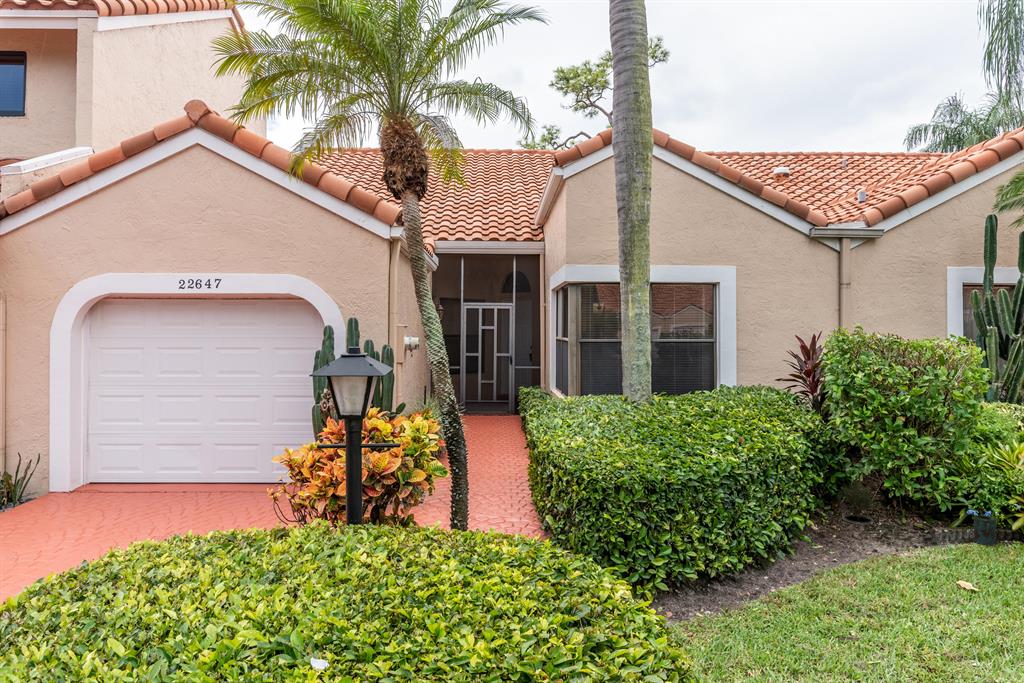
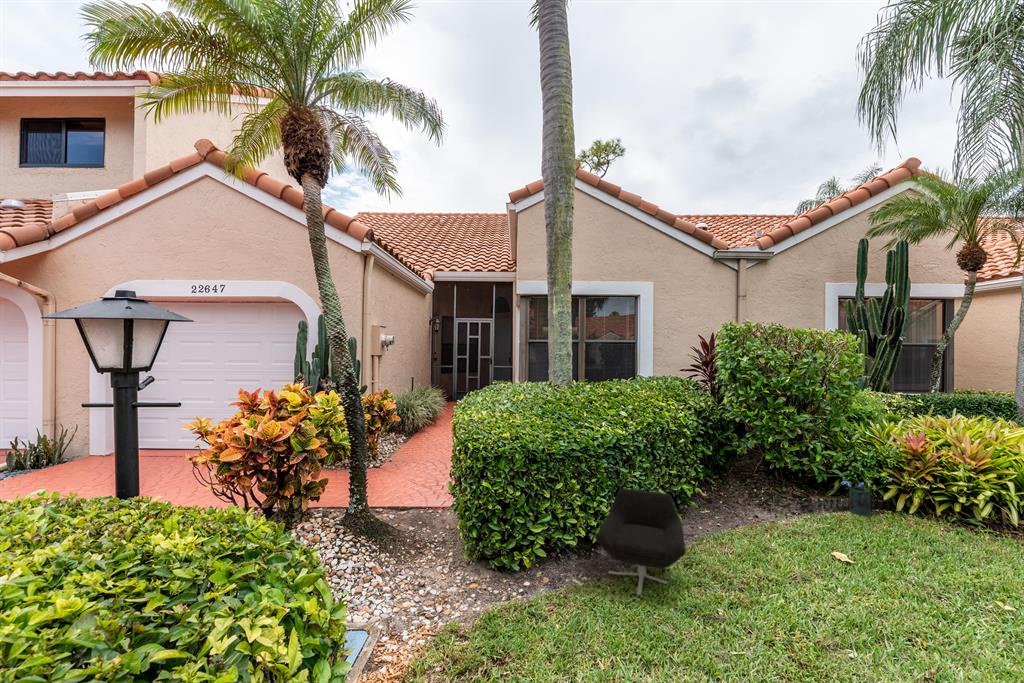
potted tree: present [842,478,874,525] -> none [730,445,762,492]
lounge chair: none [722,519,818,627] -> present [595,488,686,594]

